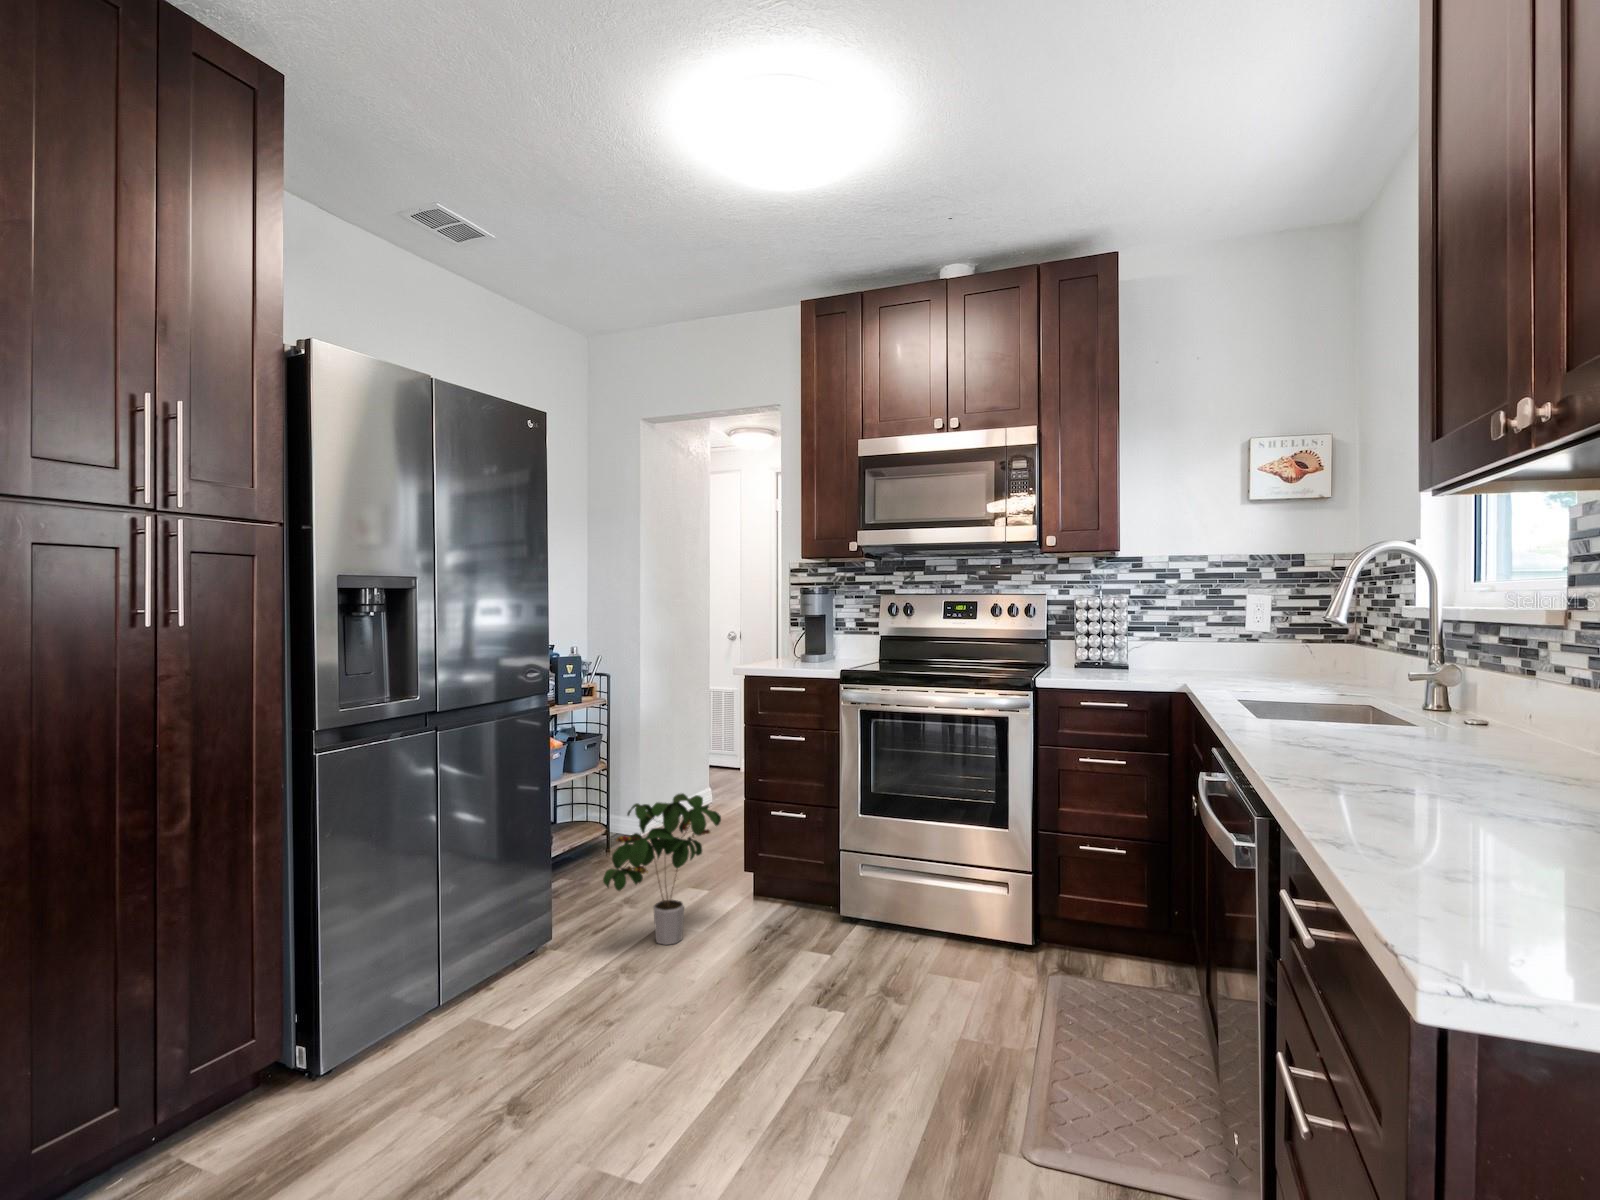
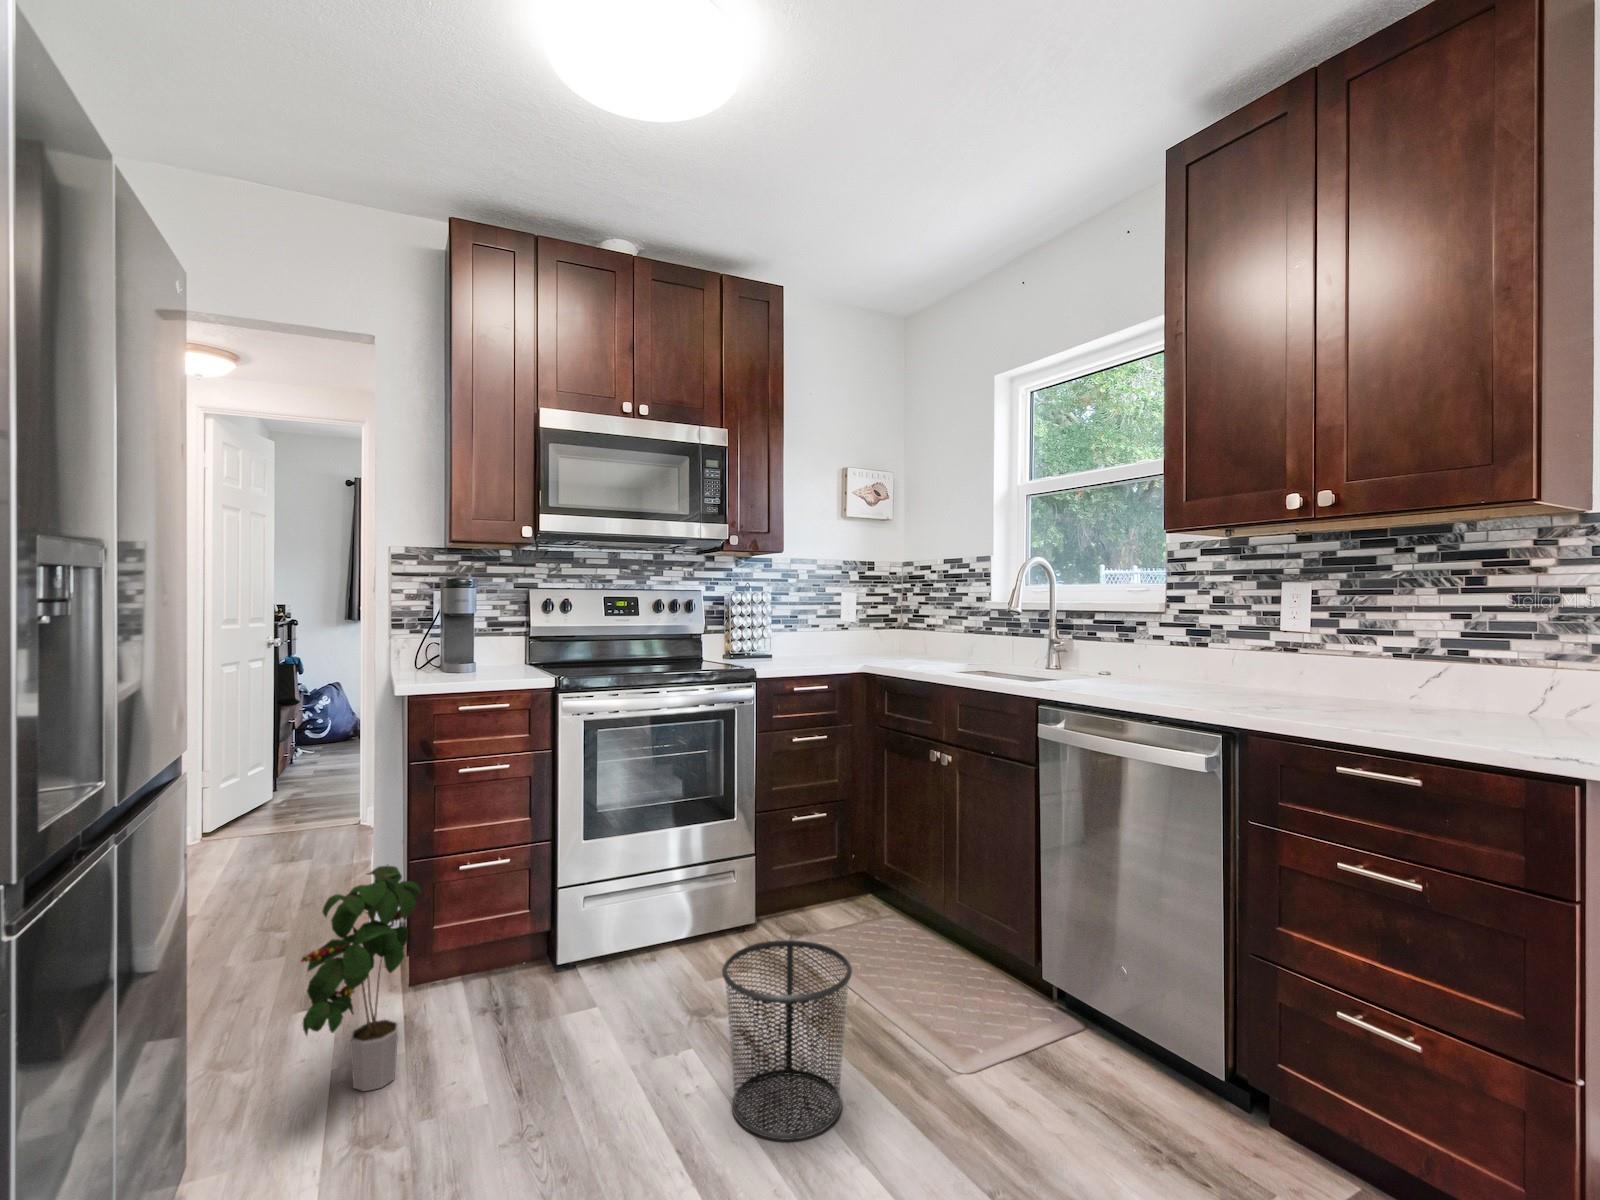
waste bin: none [786,927,909,1113] -> present [722,940,852,1139]

